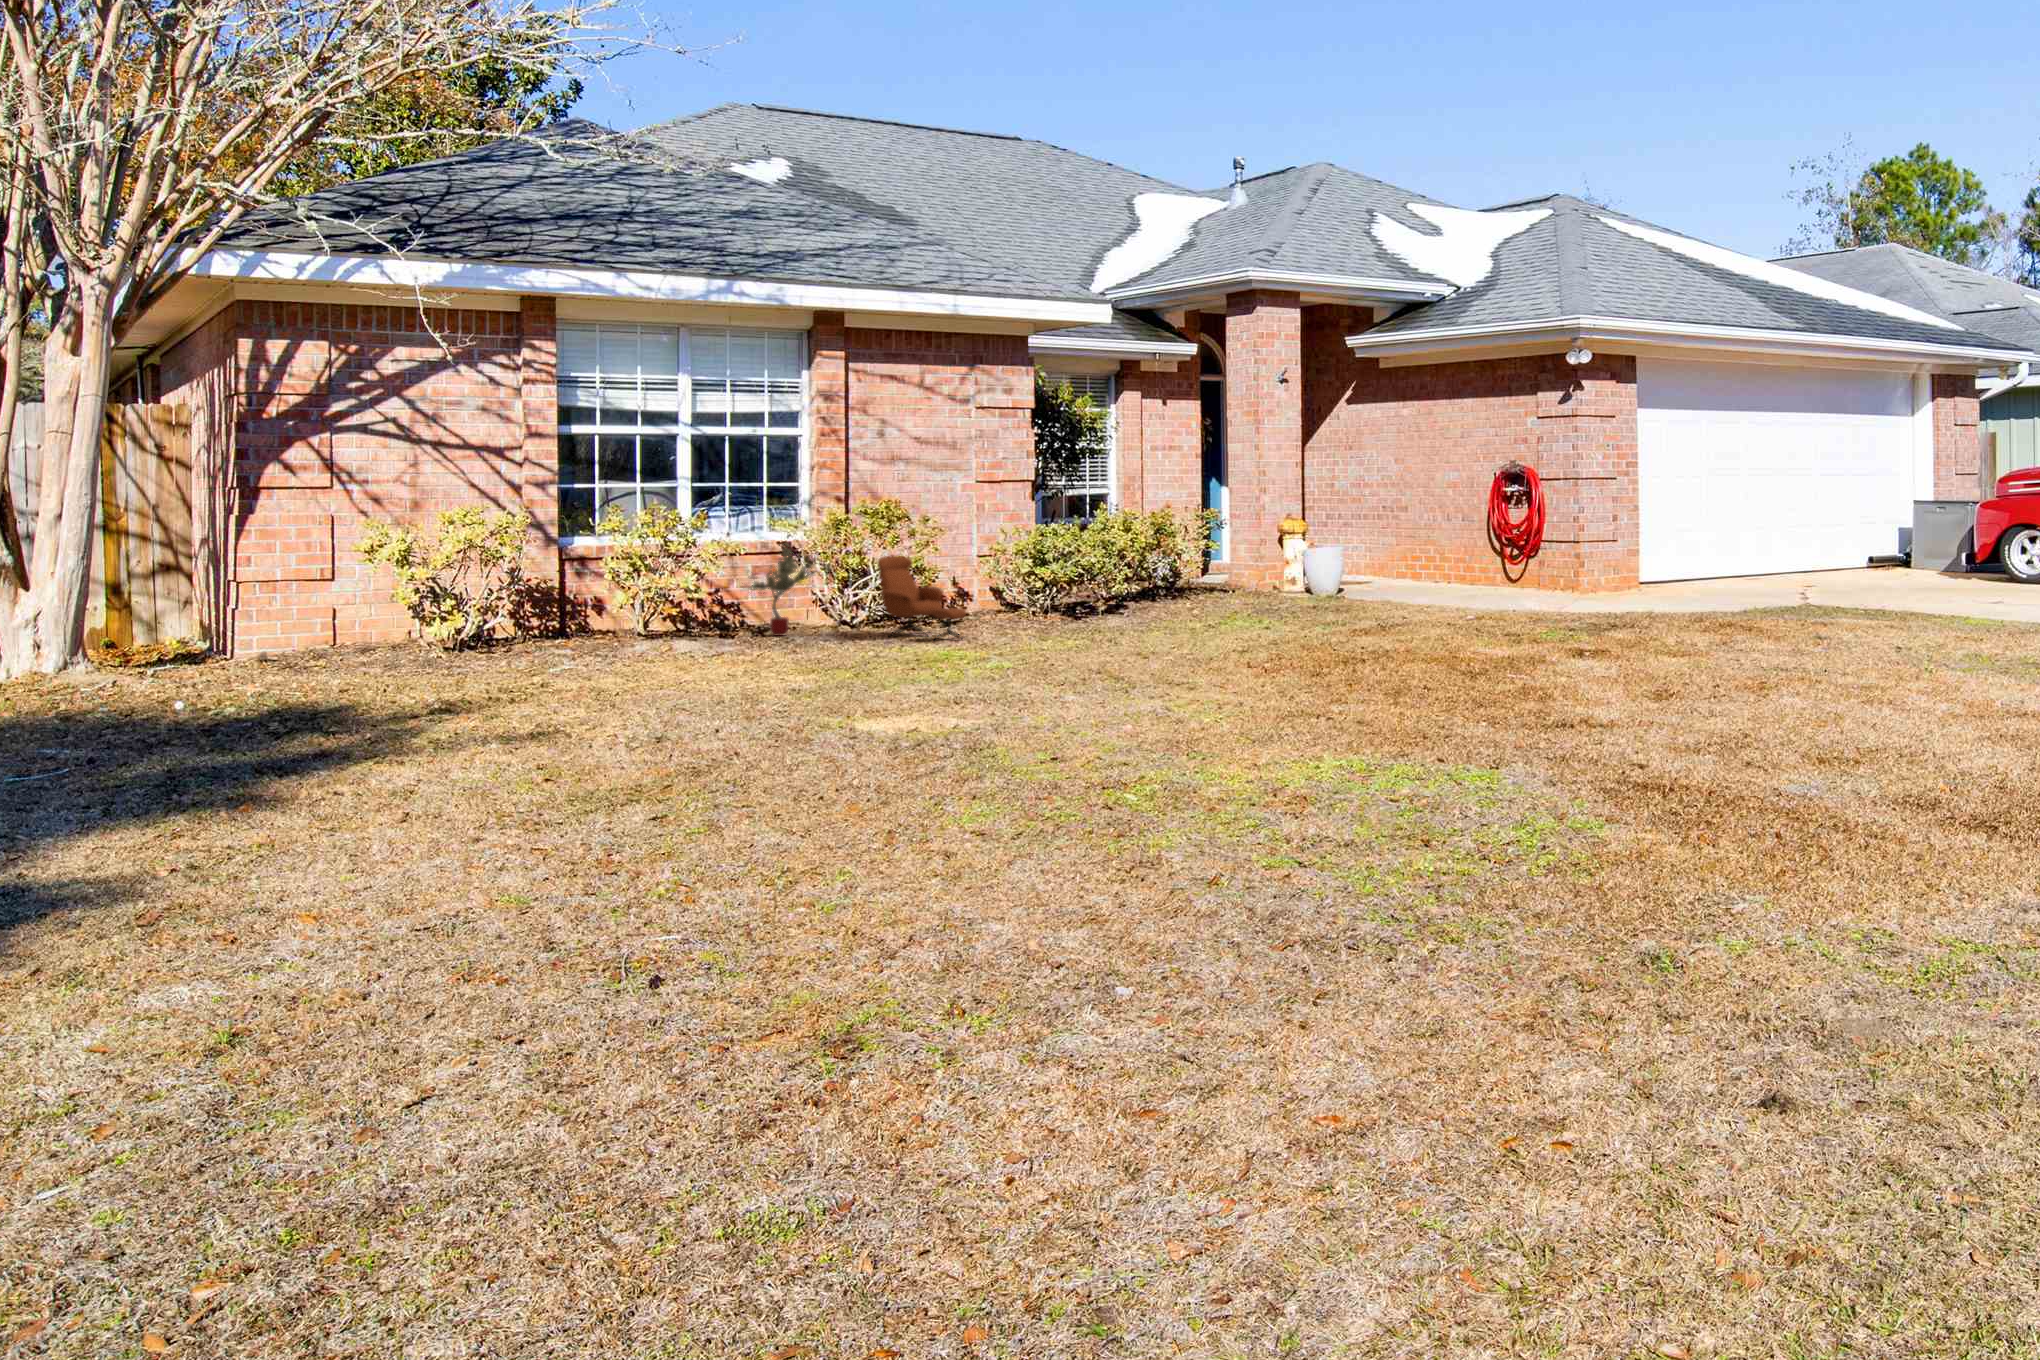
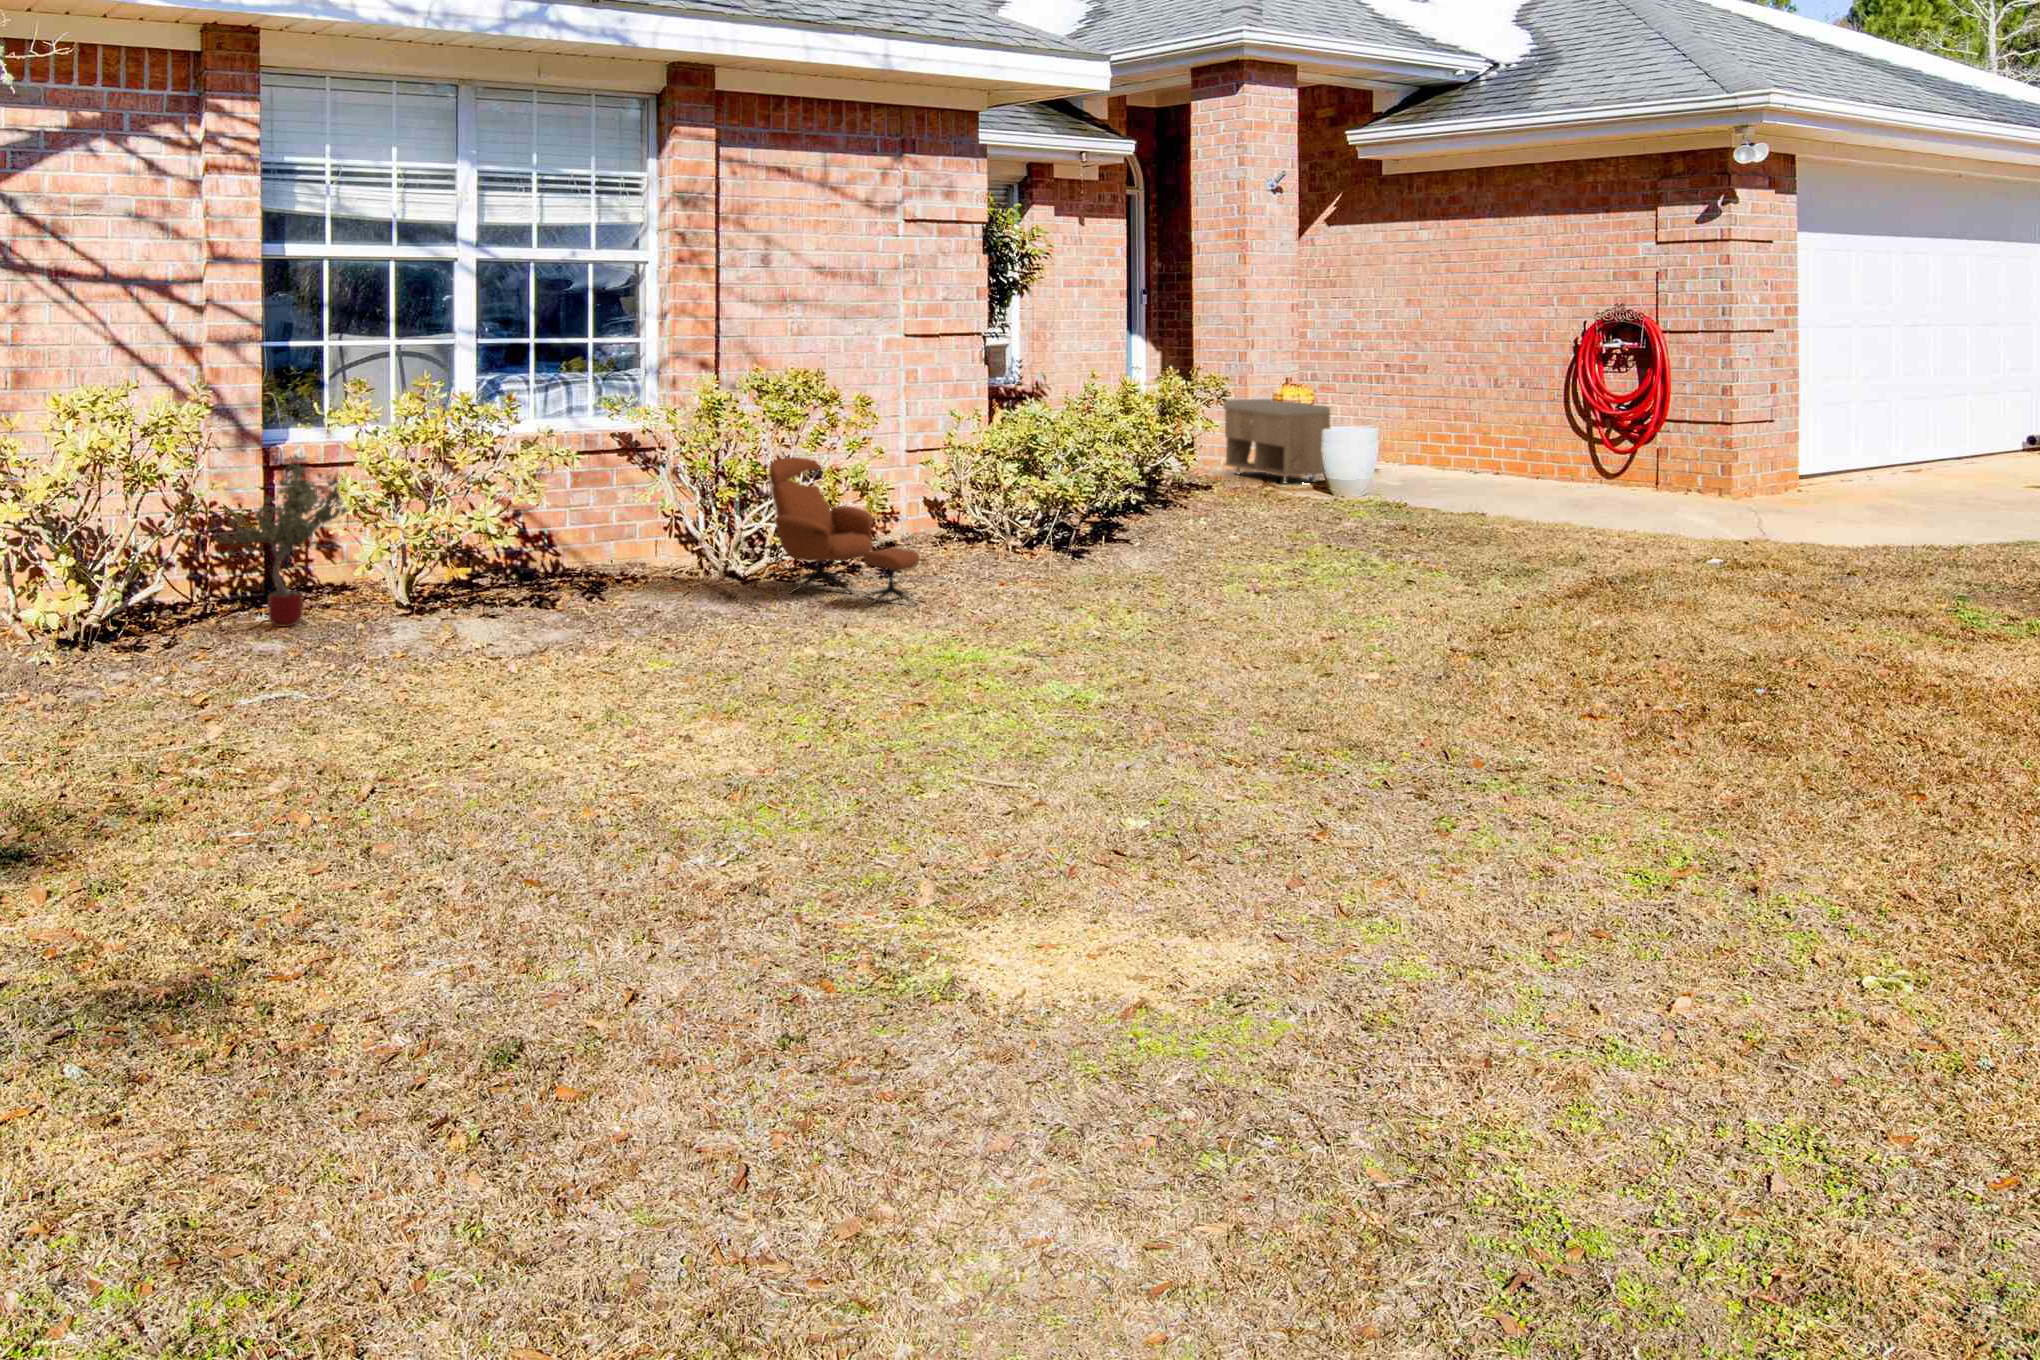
storage bench: none [1250,530,1318,588] -> present [1223,399,1330,483]
potted tree: present [745,544,817,636] -> present [216,454,349,627]

